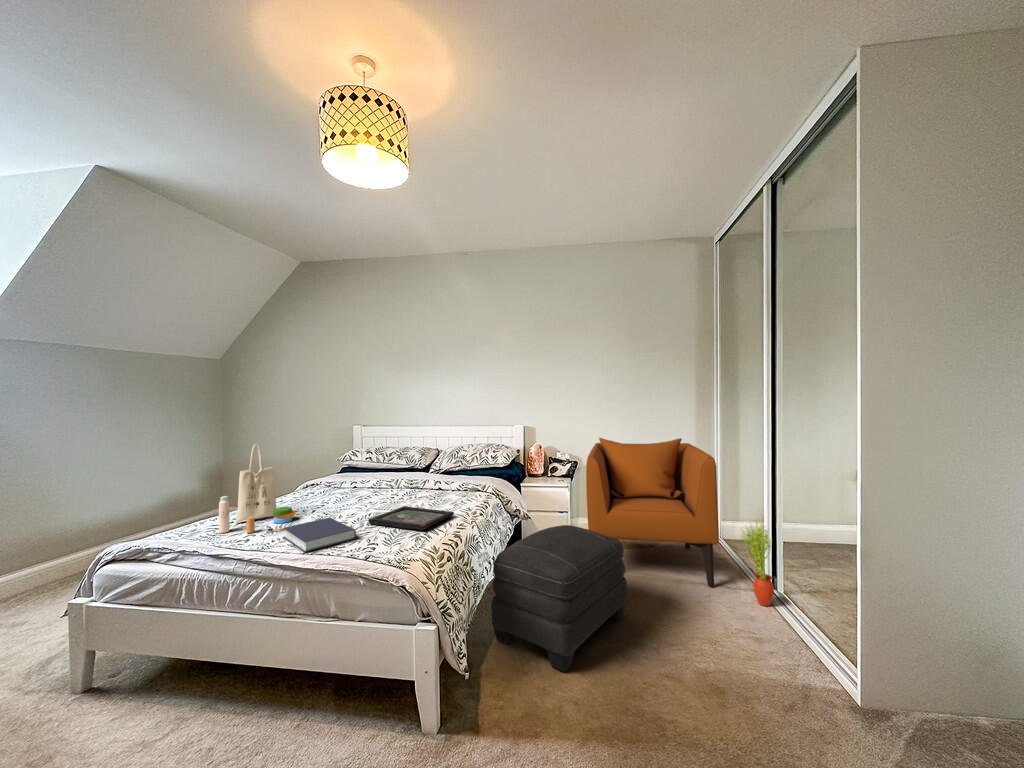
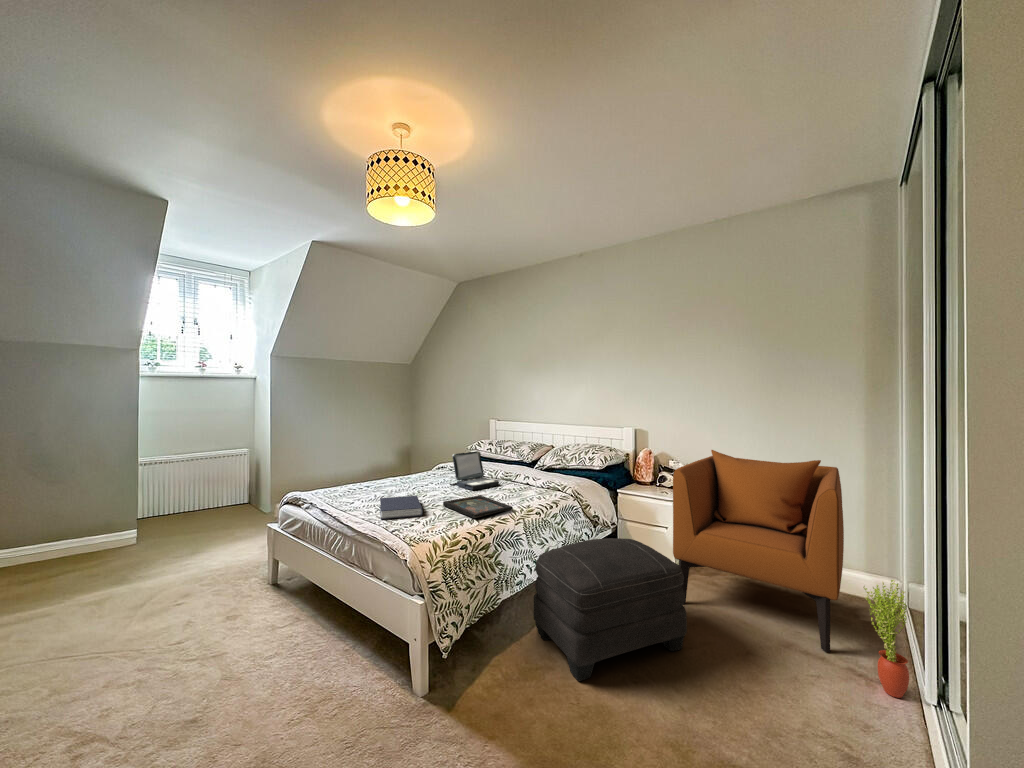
tote bag: present [219,444,295,533] -> none [348,431,401,500]
laptop: none [350,460,408,503] -> present [450,451,499,490]

